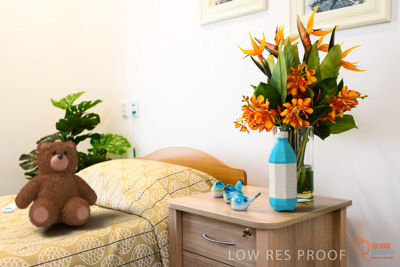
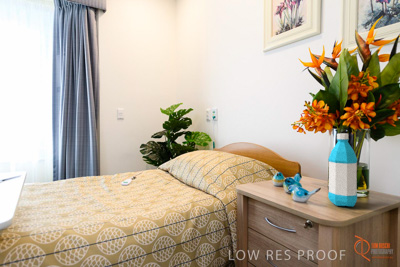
teddy bear: present [15,140,97,228] -> none [126,137,184,202]

